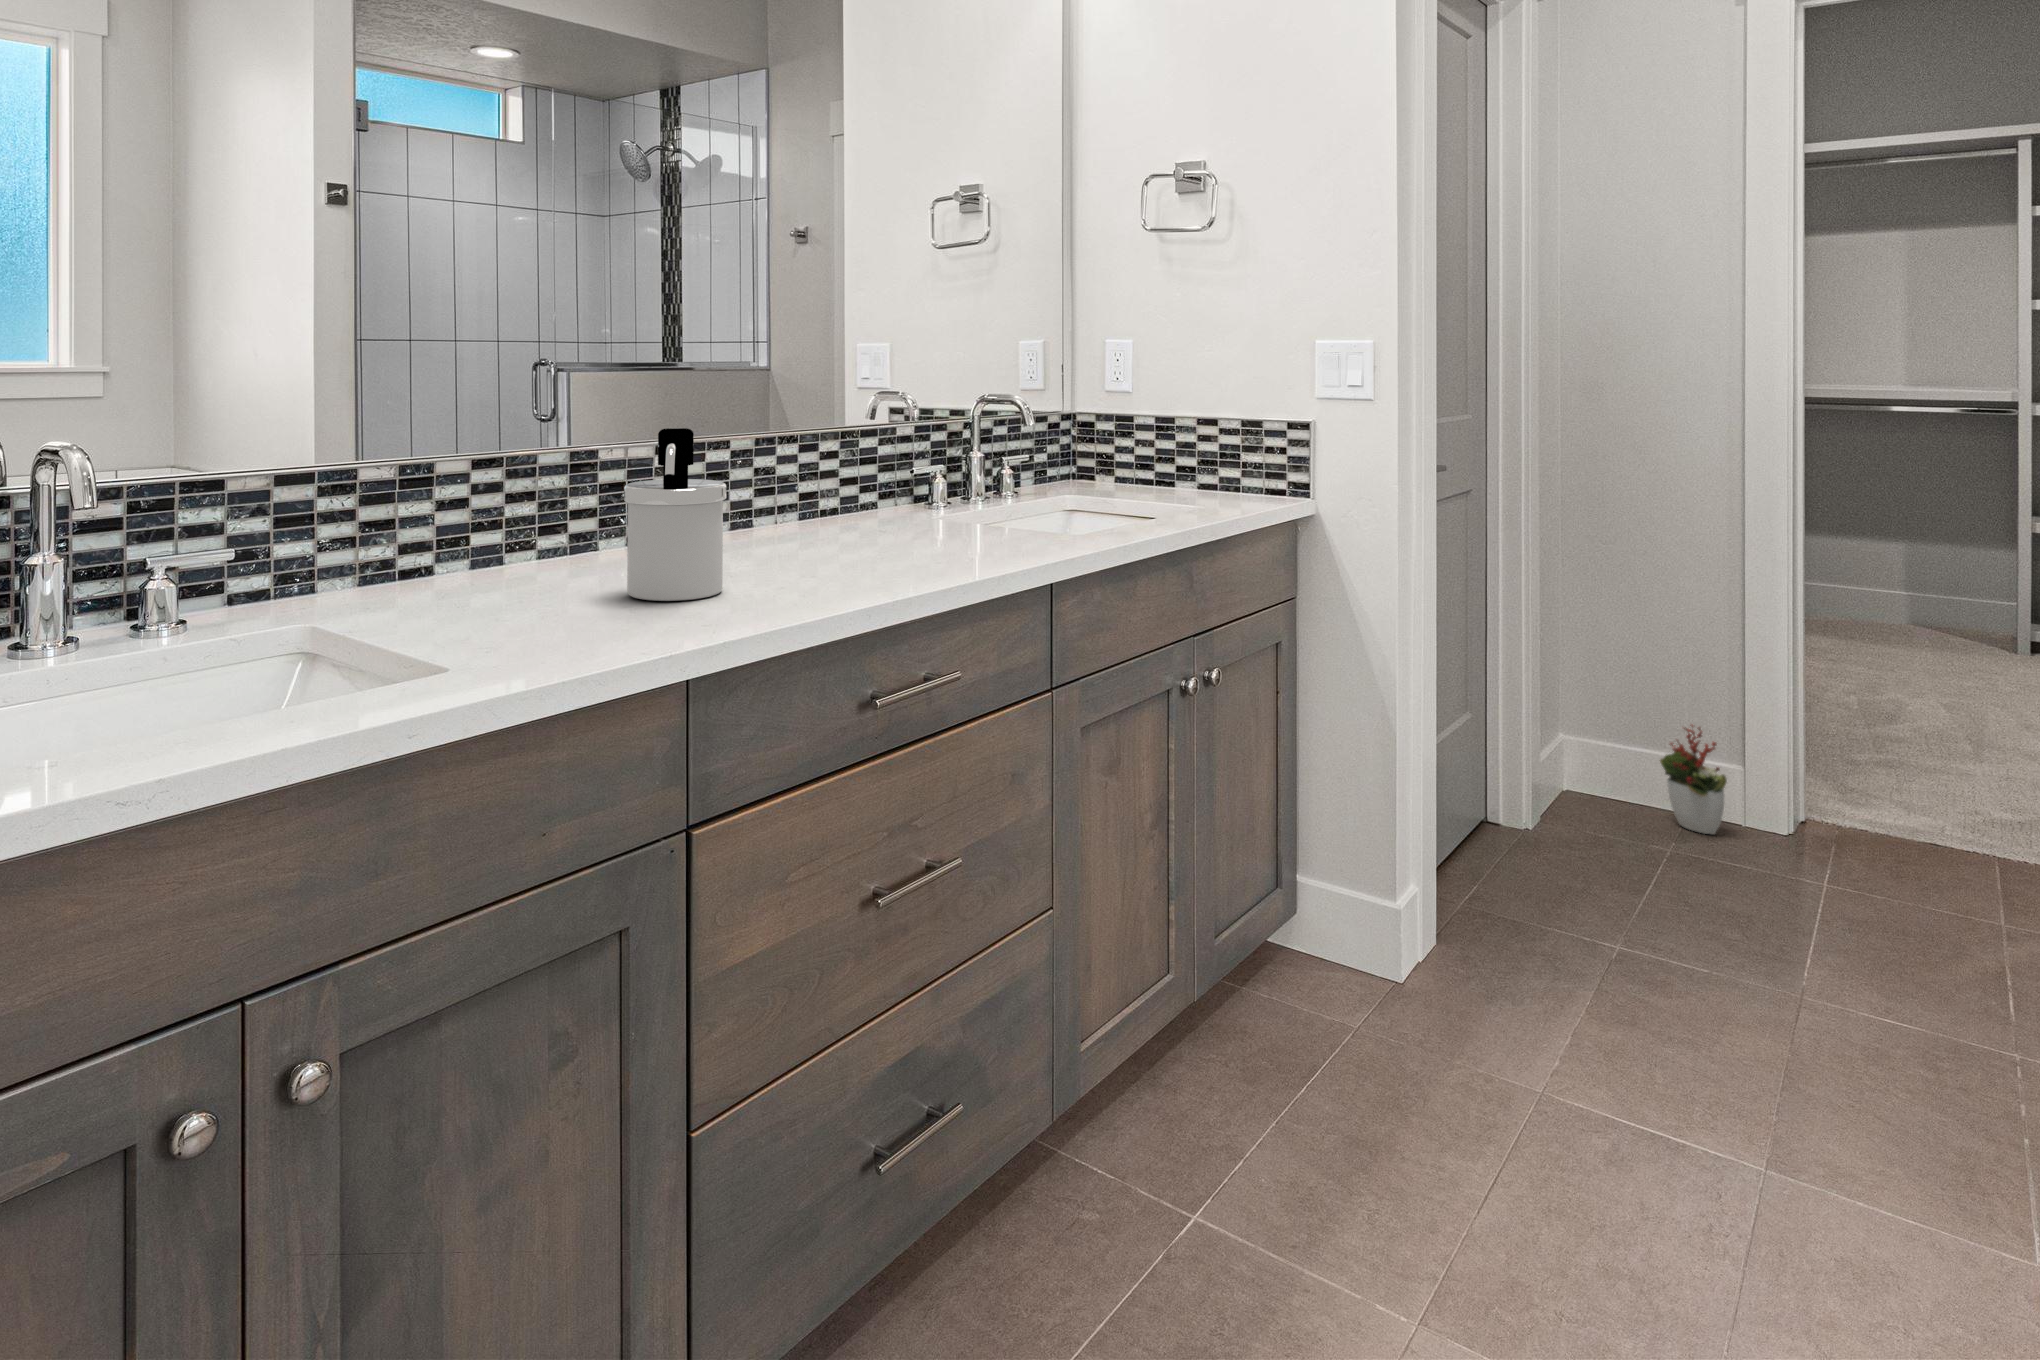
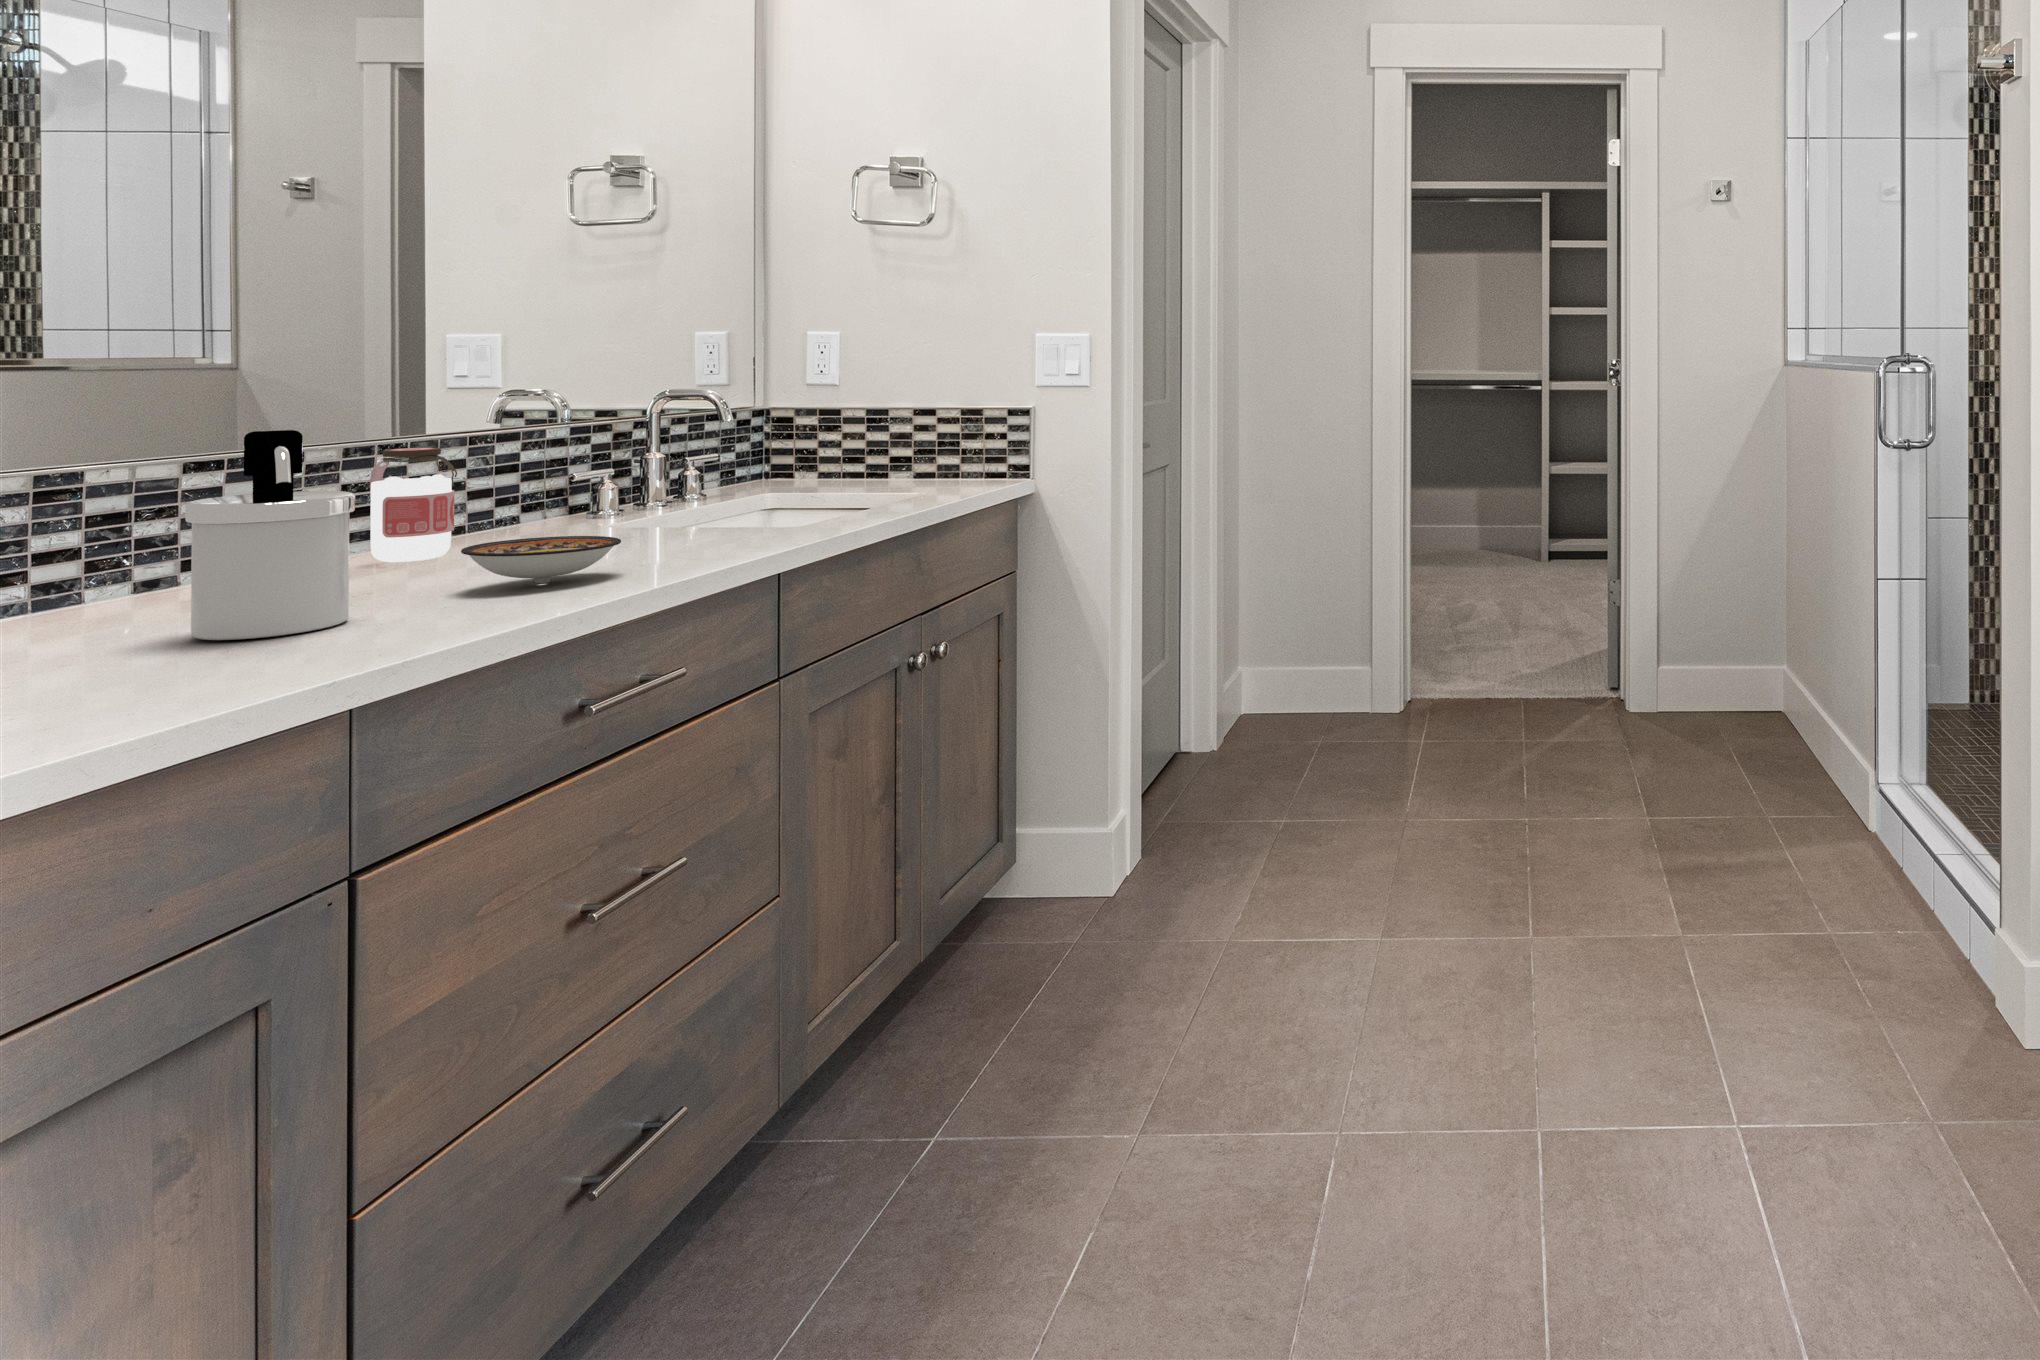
jar: none [766,441,823,539] -> present [370,448,457,562]
ceramic bowl: none [804,530,921,573] -> present [461,536,621,583]
decorative plant: present [1660,725,1727,834] -> none [1314,644,1362,730]

